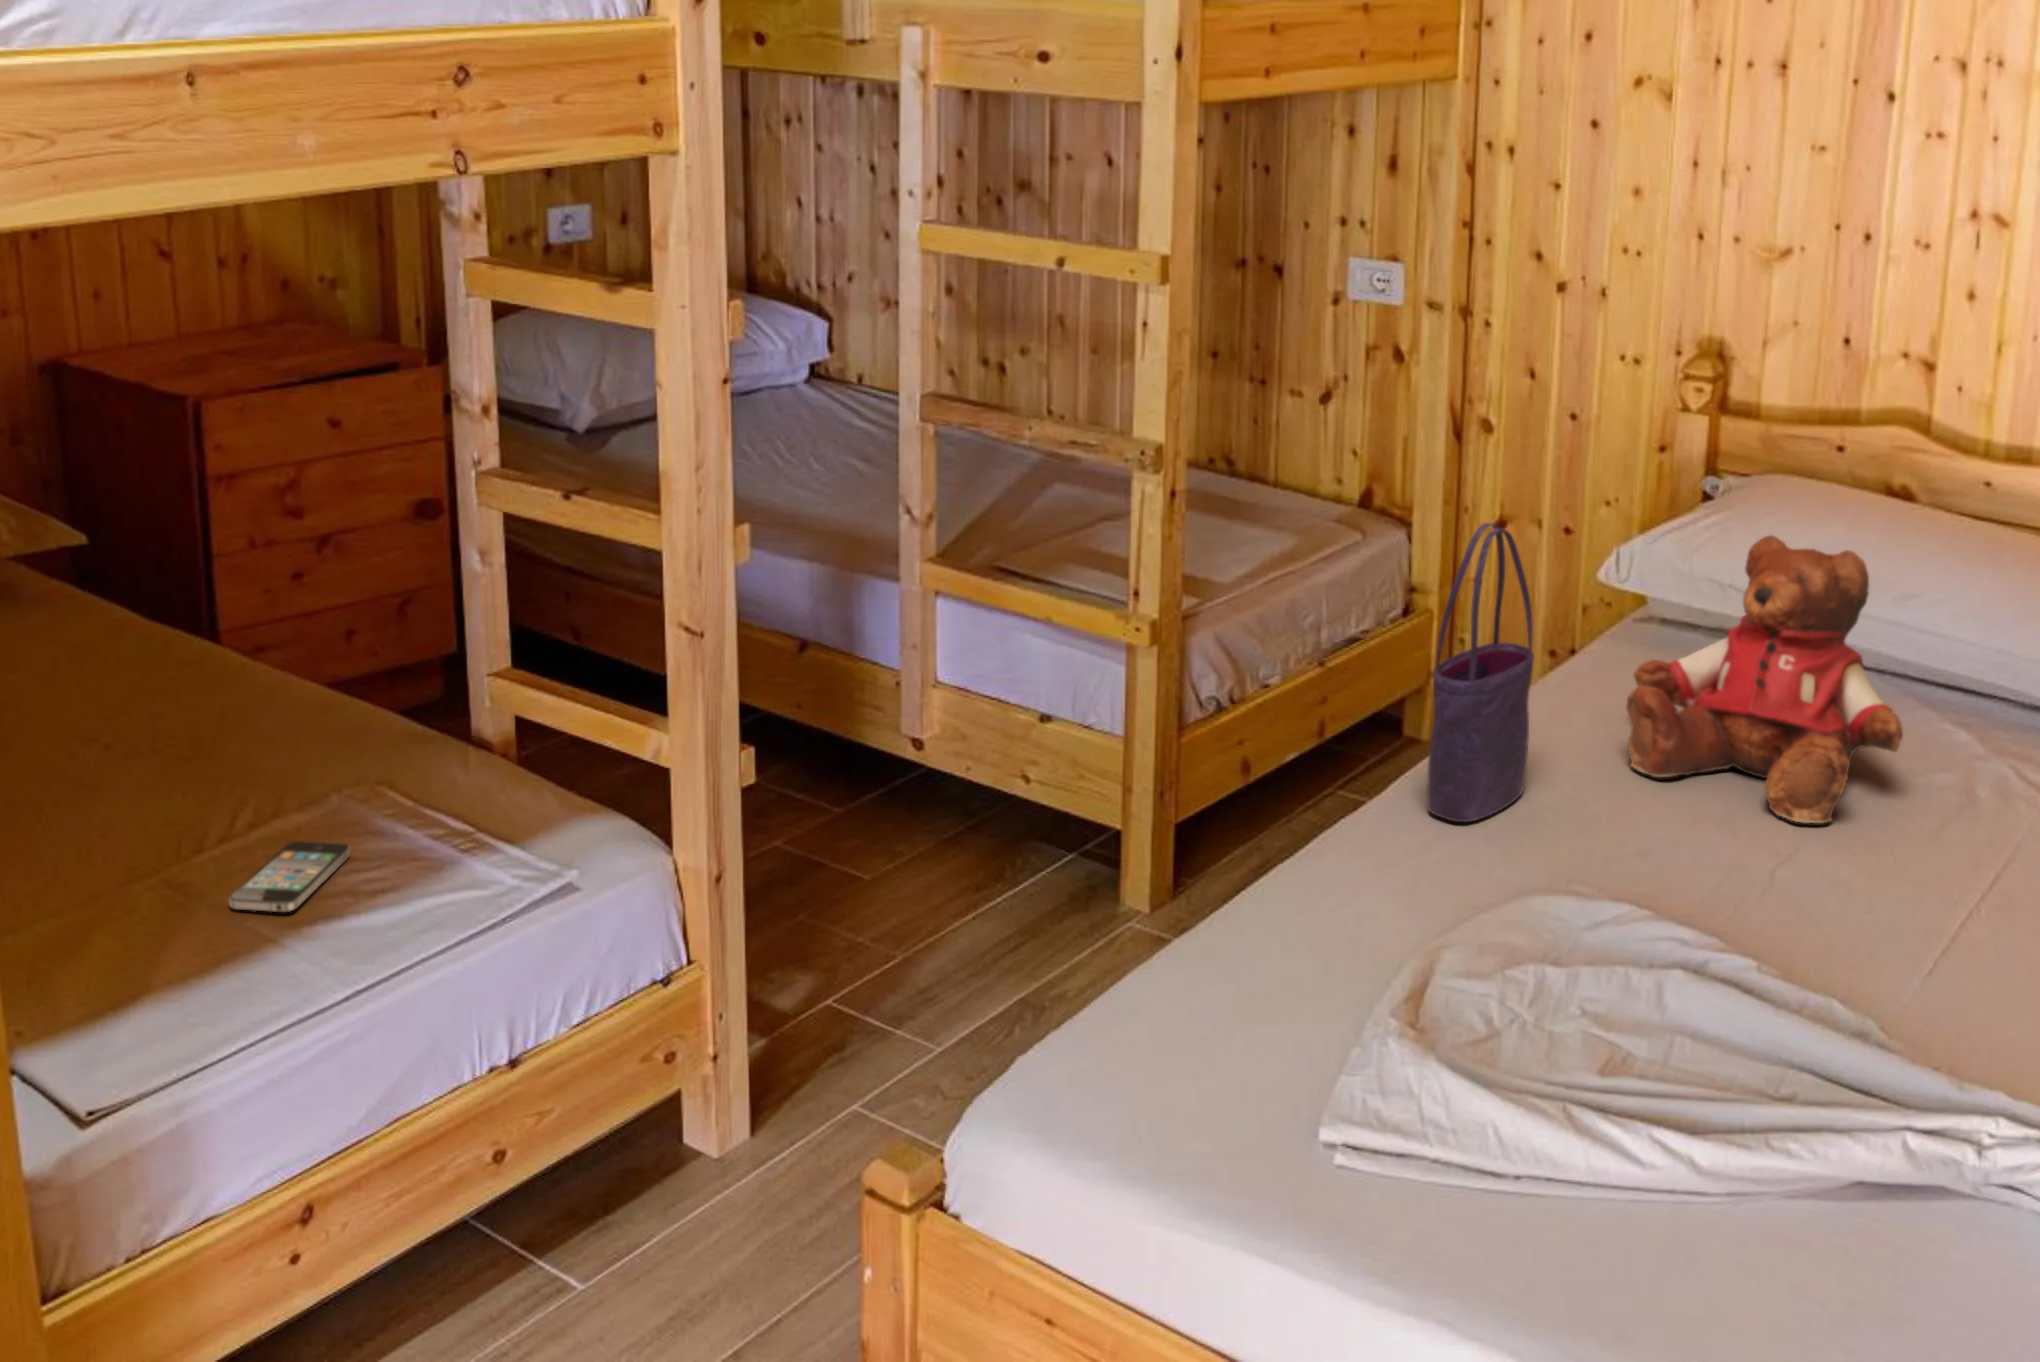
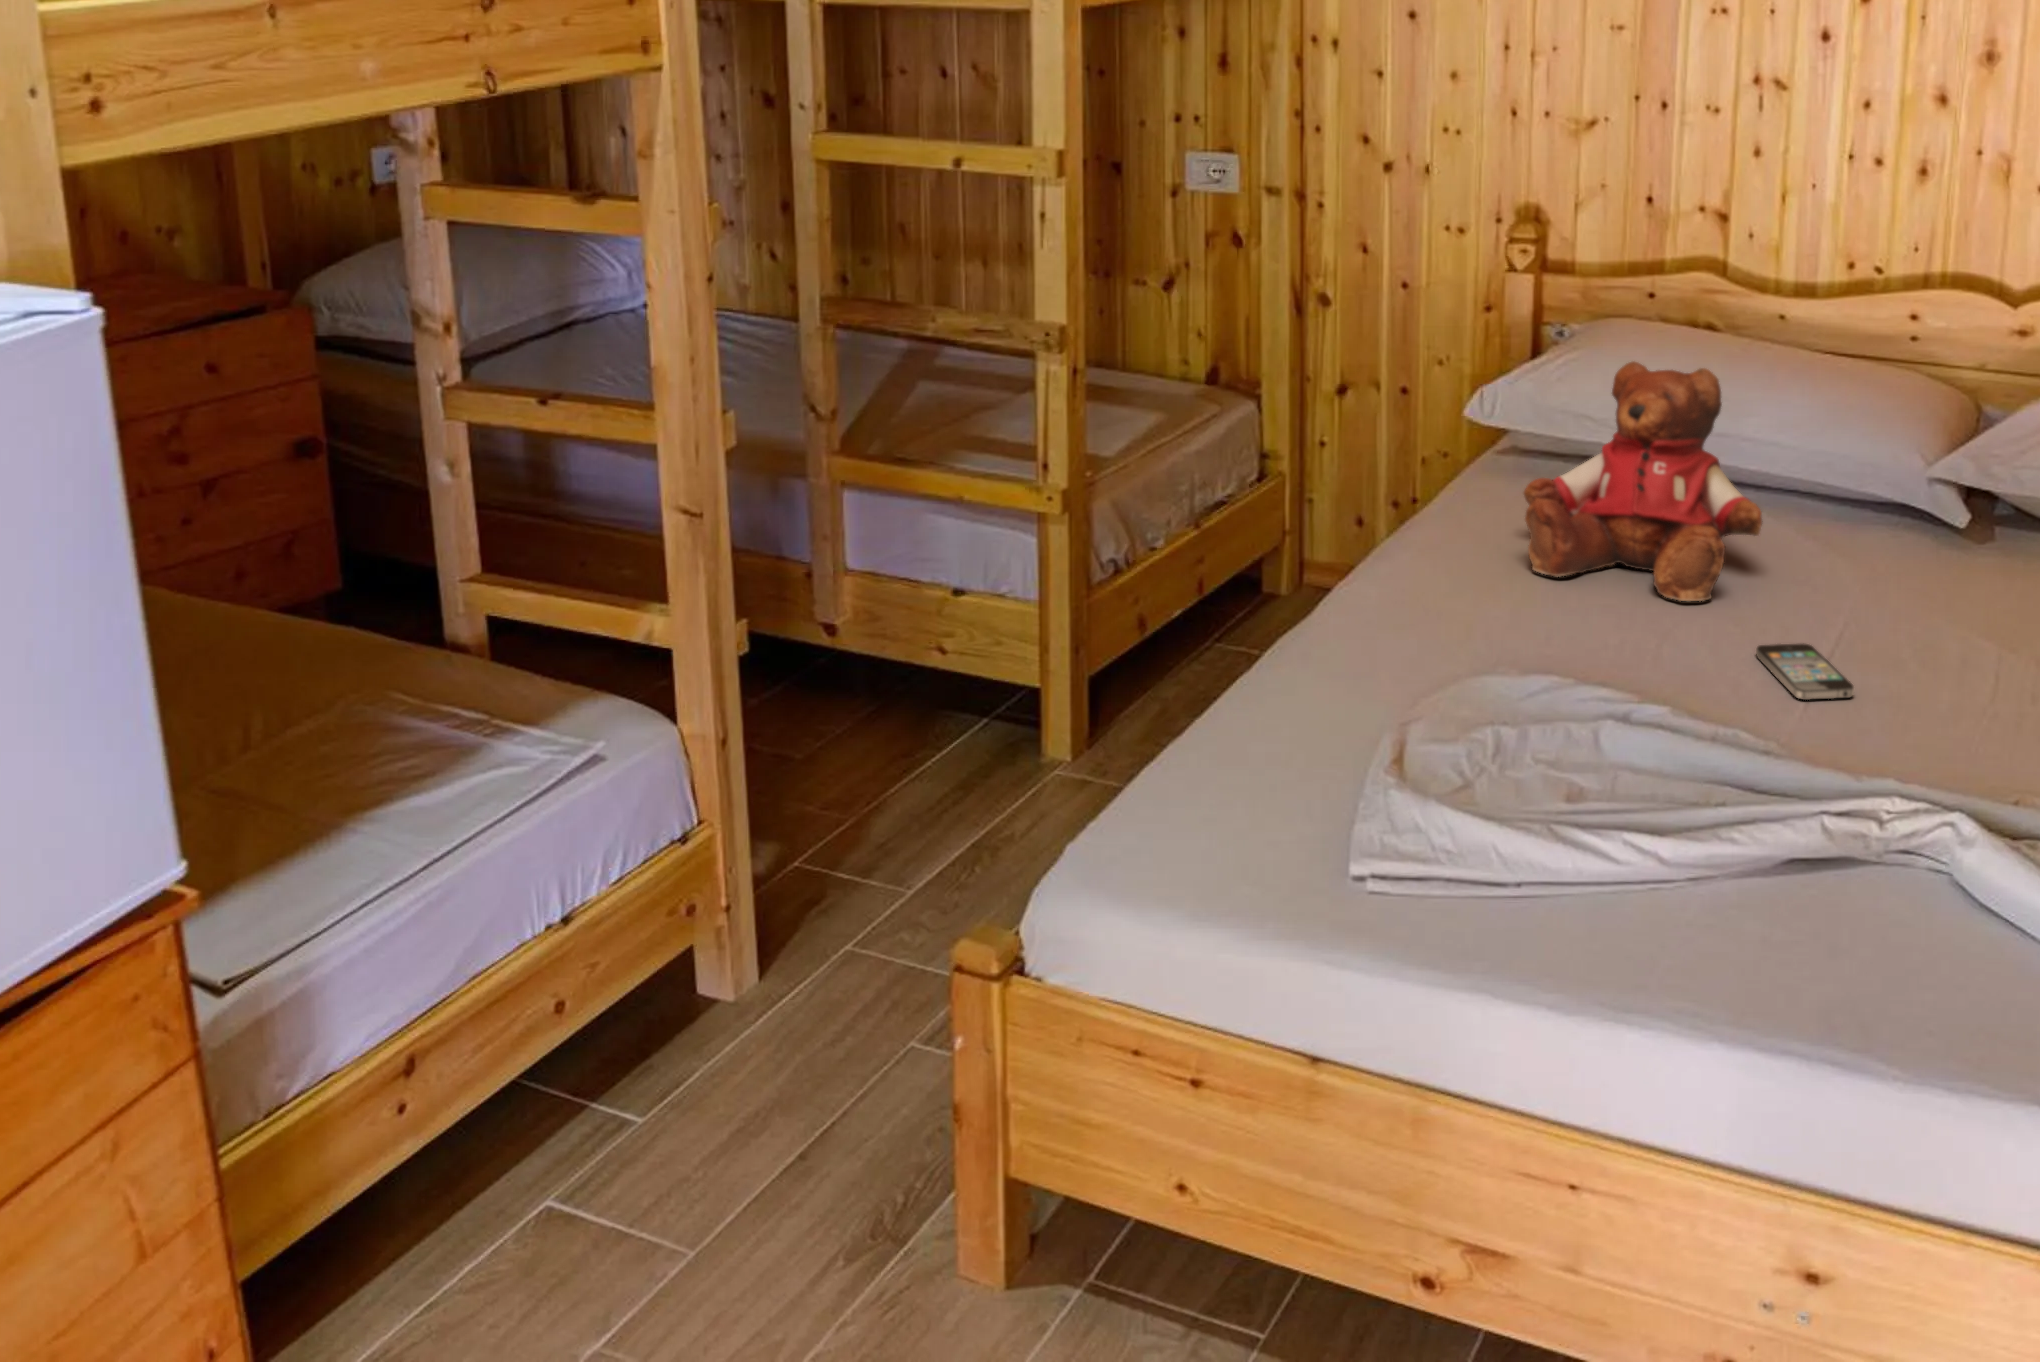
tote bag: present [1427,522,1534,822] -> none [1371,360,1453,627]
smartphone: present [229,841,350,912] -> present [1756,643,1854,700]

